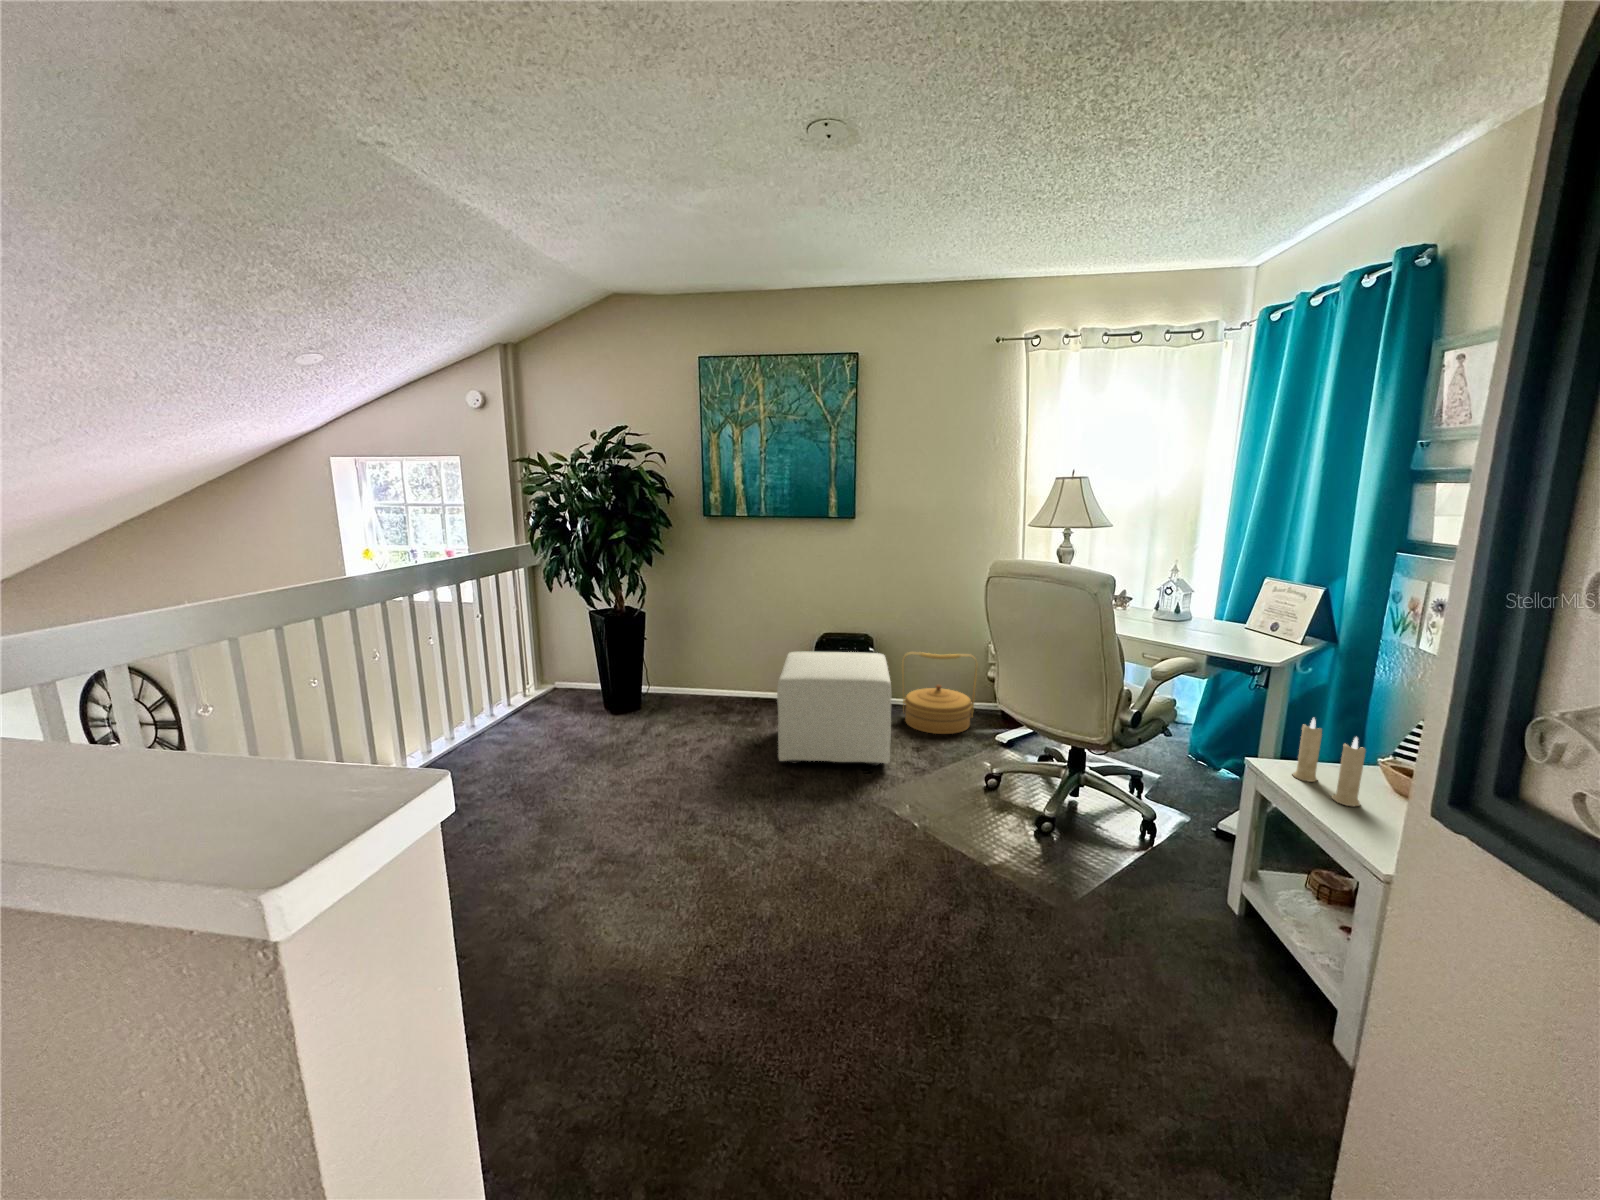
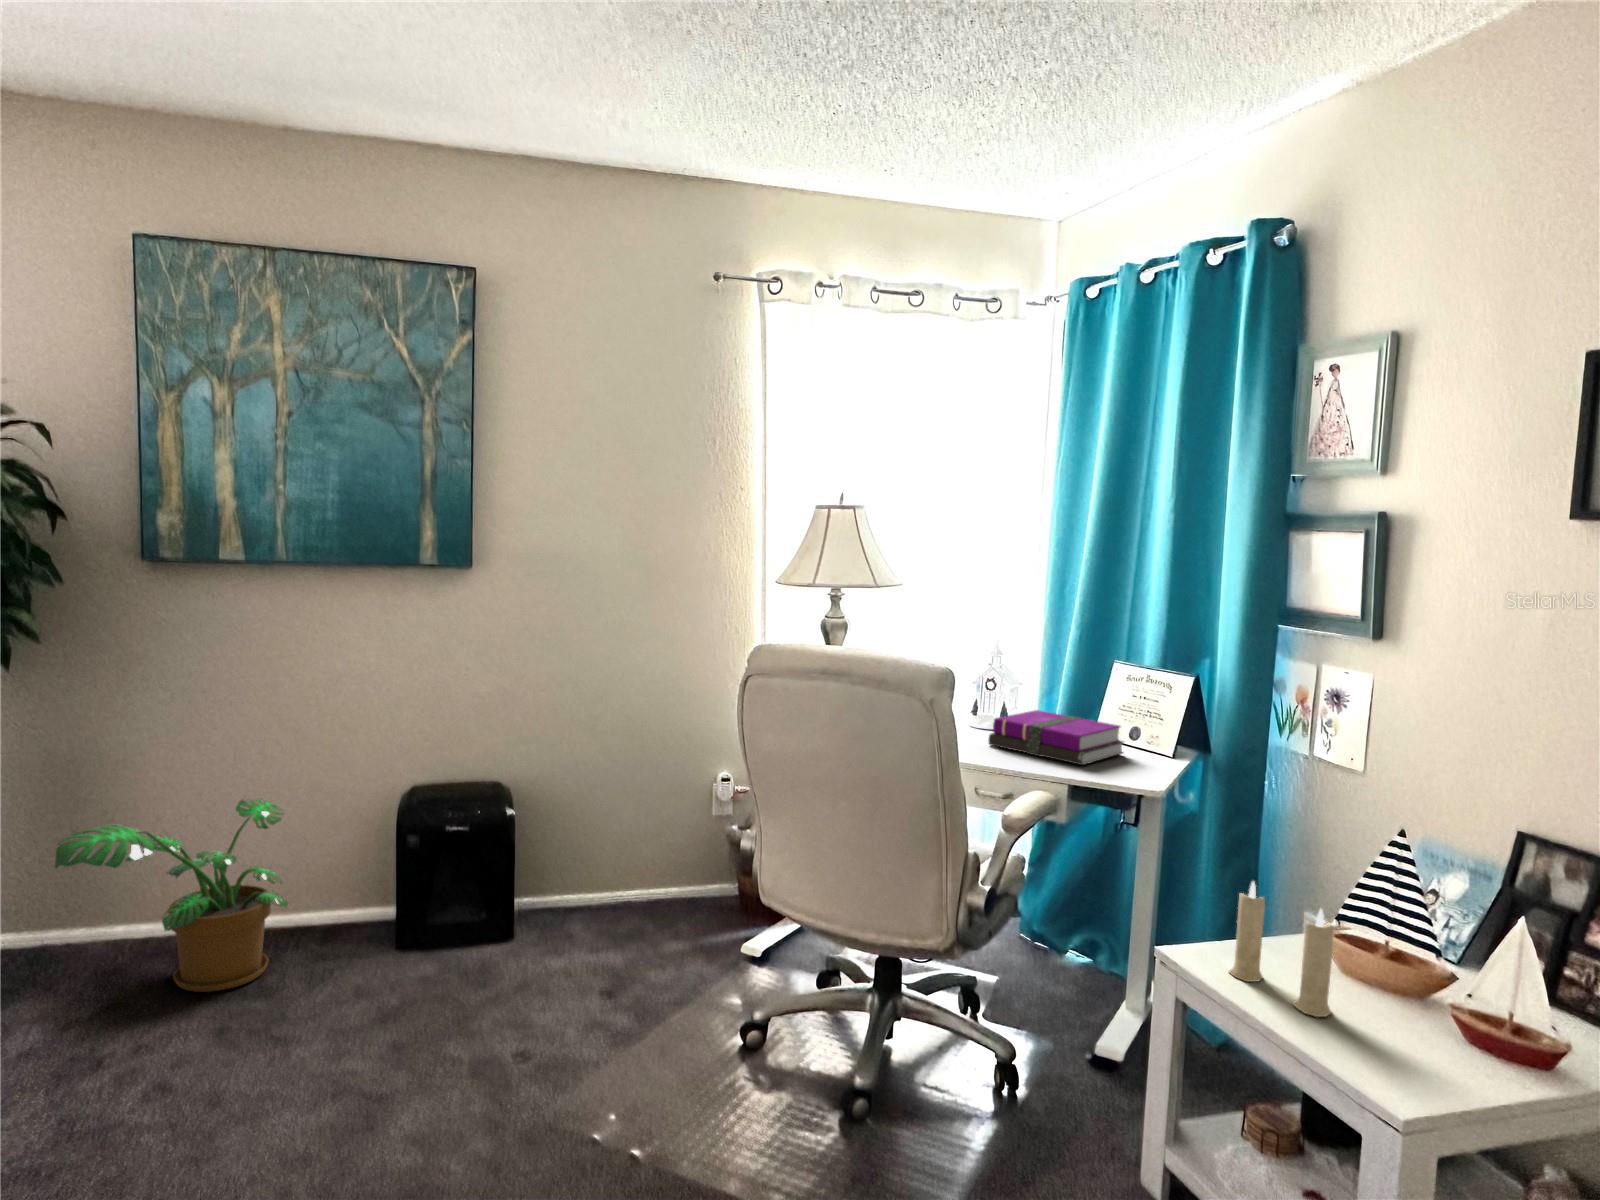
notebook: none [1161,609,1265,645] -> present [988,710,1123,765]
potted plant: none [669,635,765,723] -> present [55,799,288,992]
ottoman: present [777,652,891,766] -> none [327,817,563,1068]
woven basket: present [902,652,978,734] -> none [567,802,699,953]

